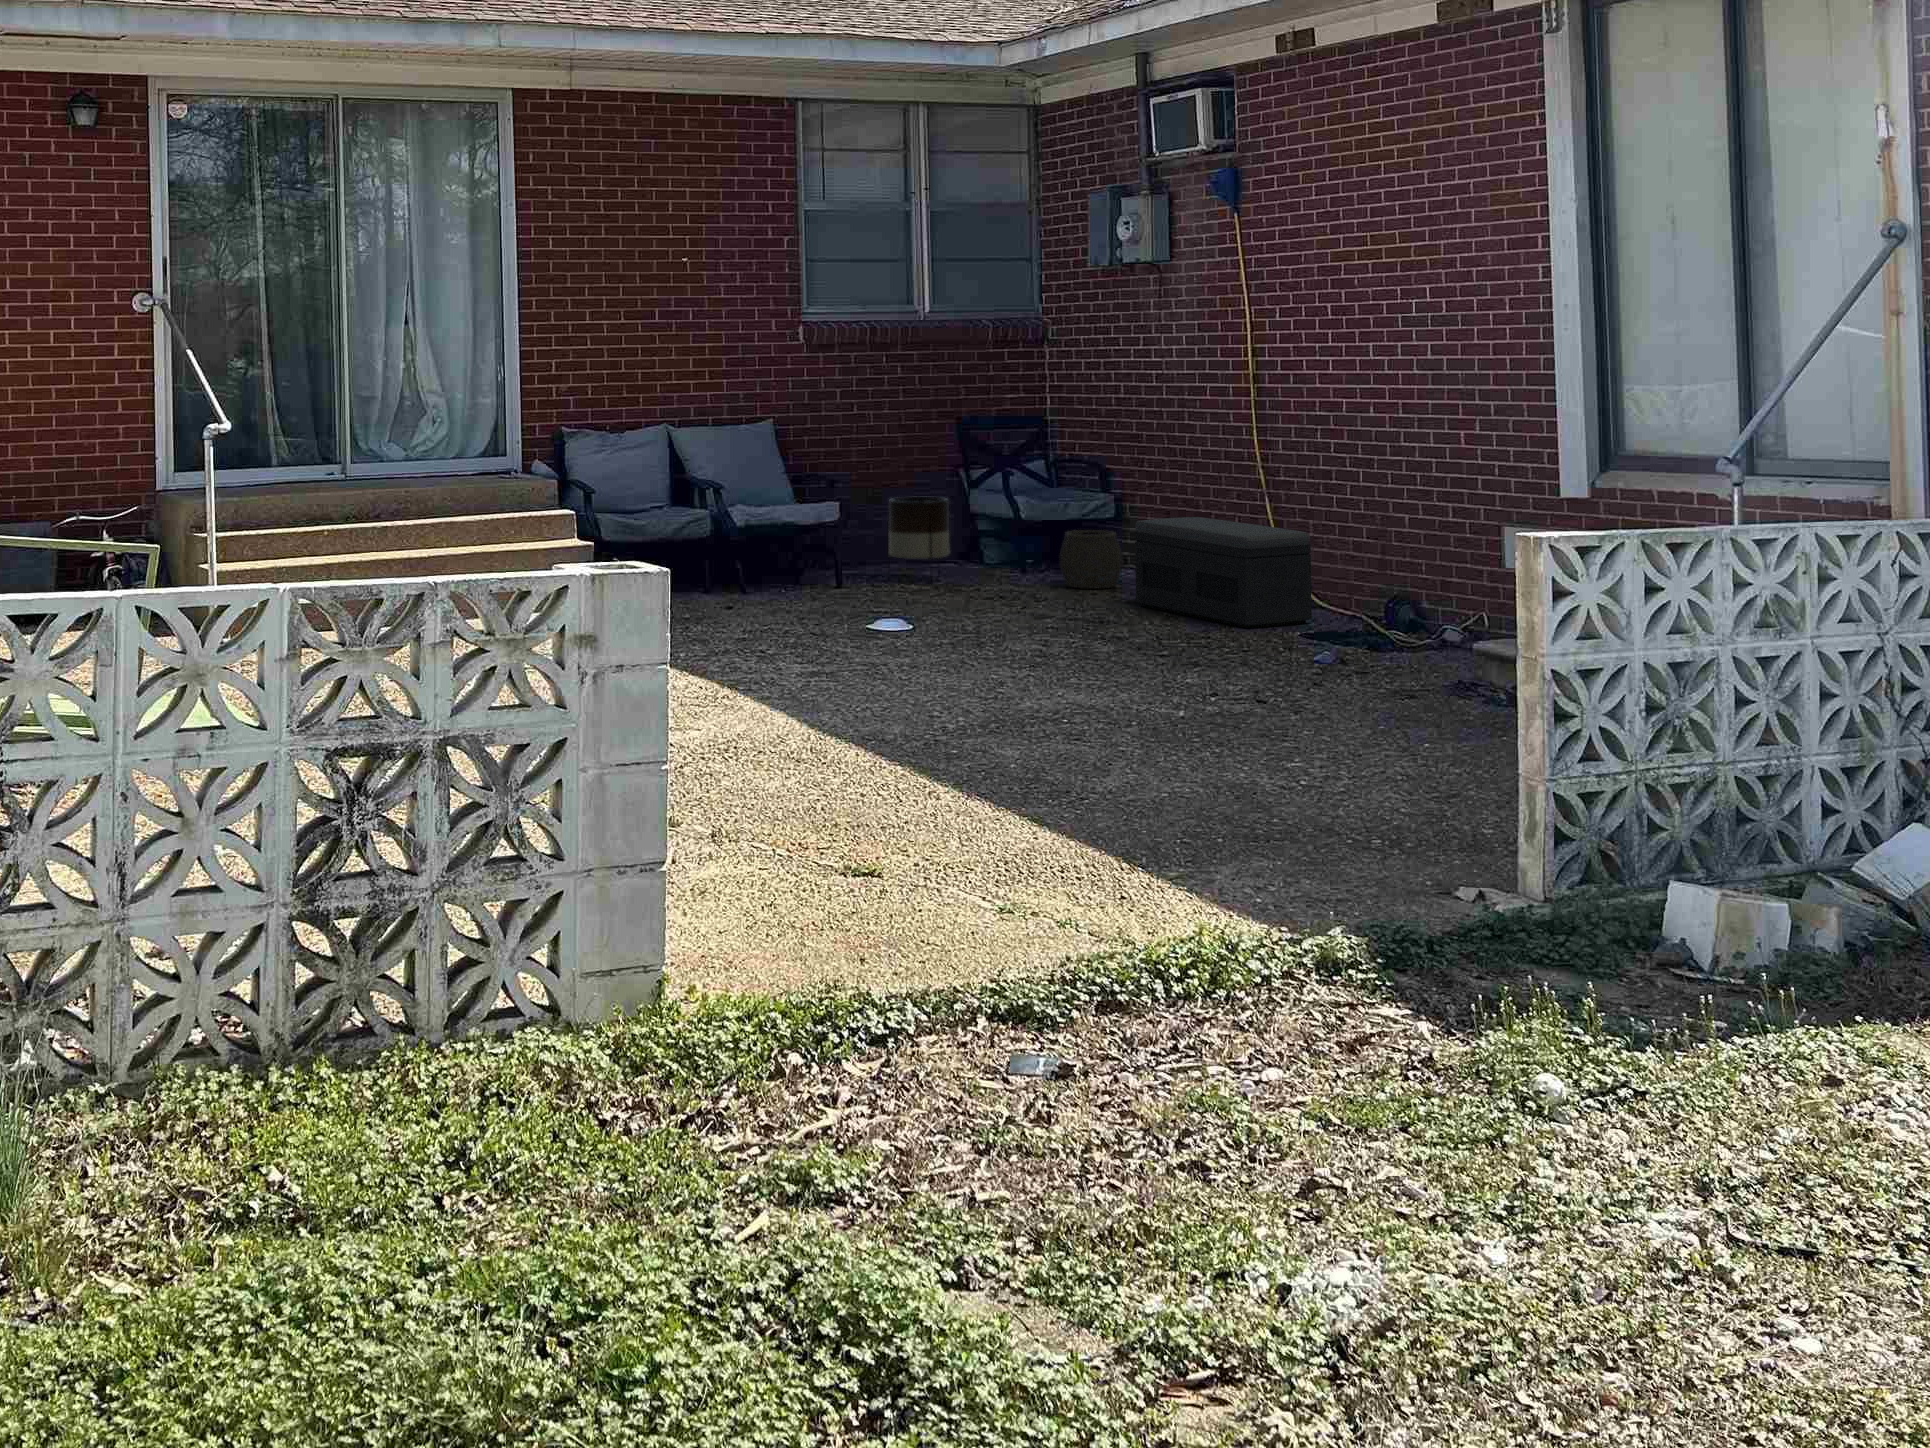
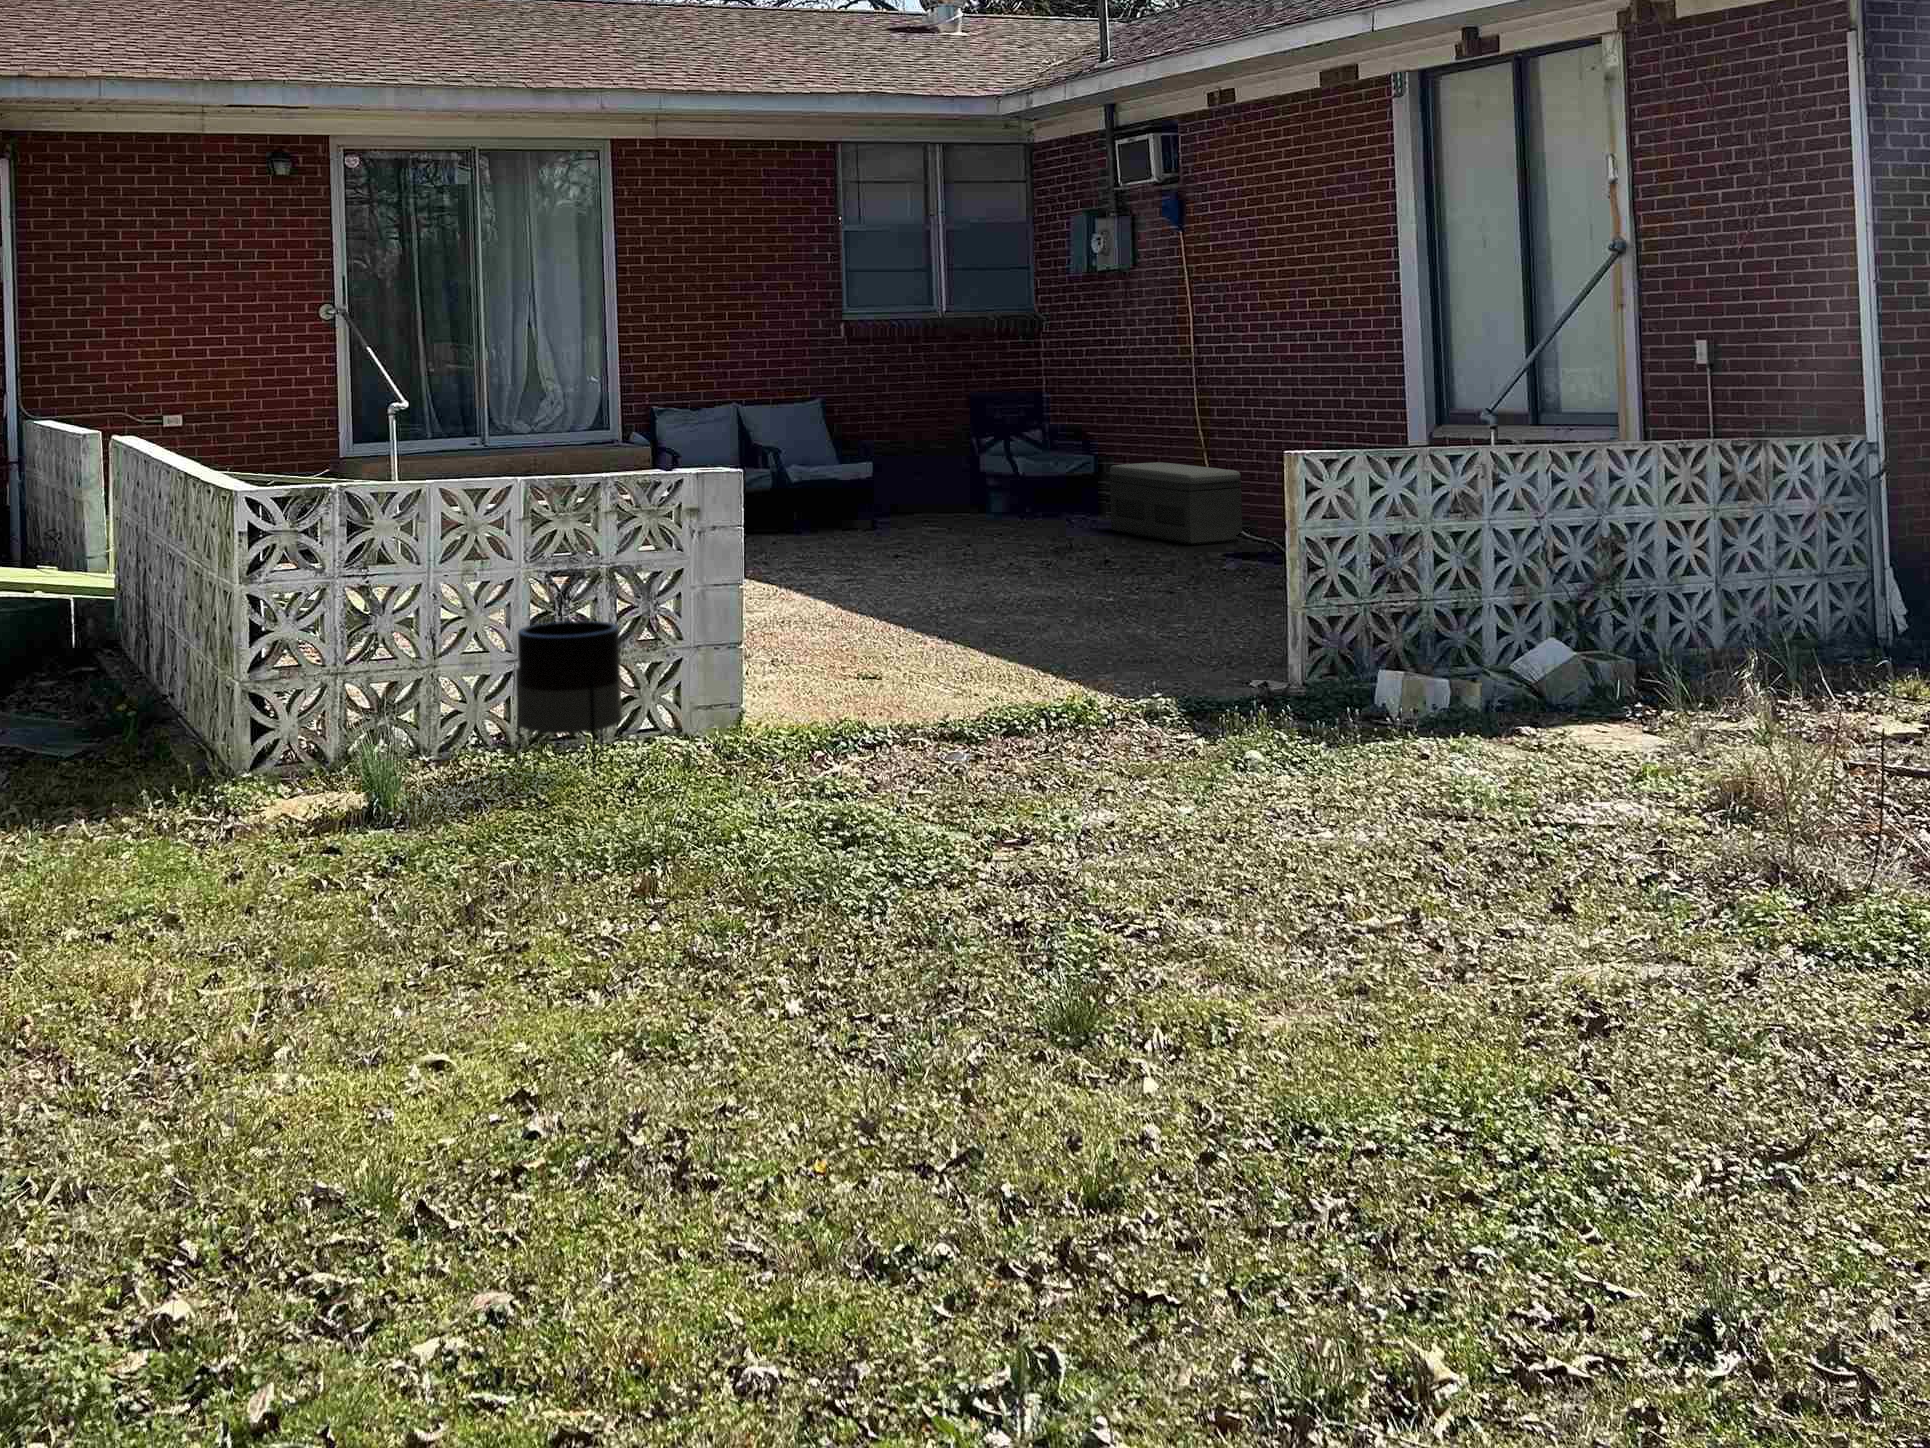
planter: present [888,497,950,573] -> present [516,621,622,775]
woven basket: present [1060,530,1122,589] -> none [1055,475,1105,522]

